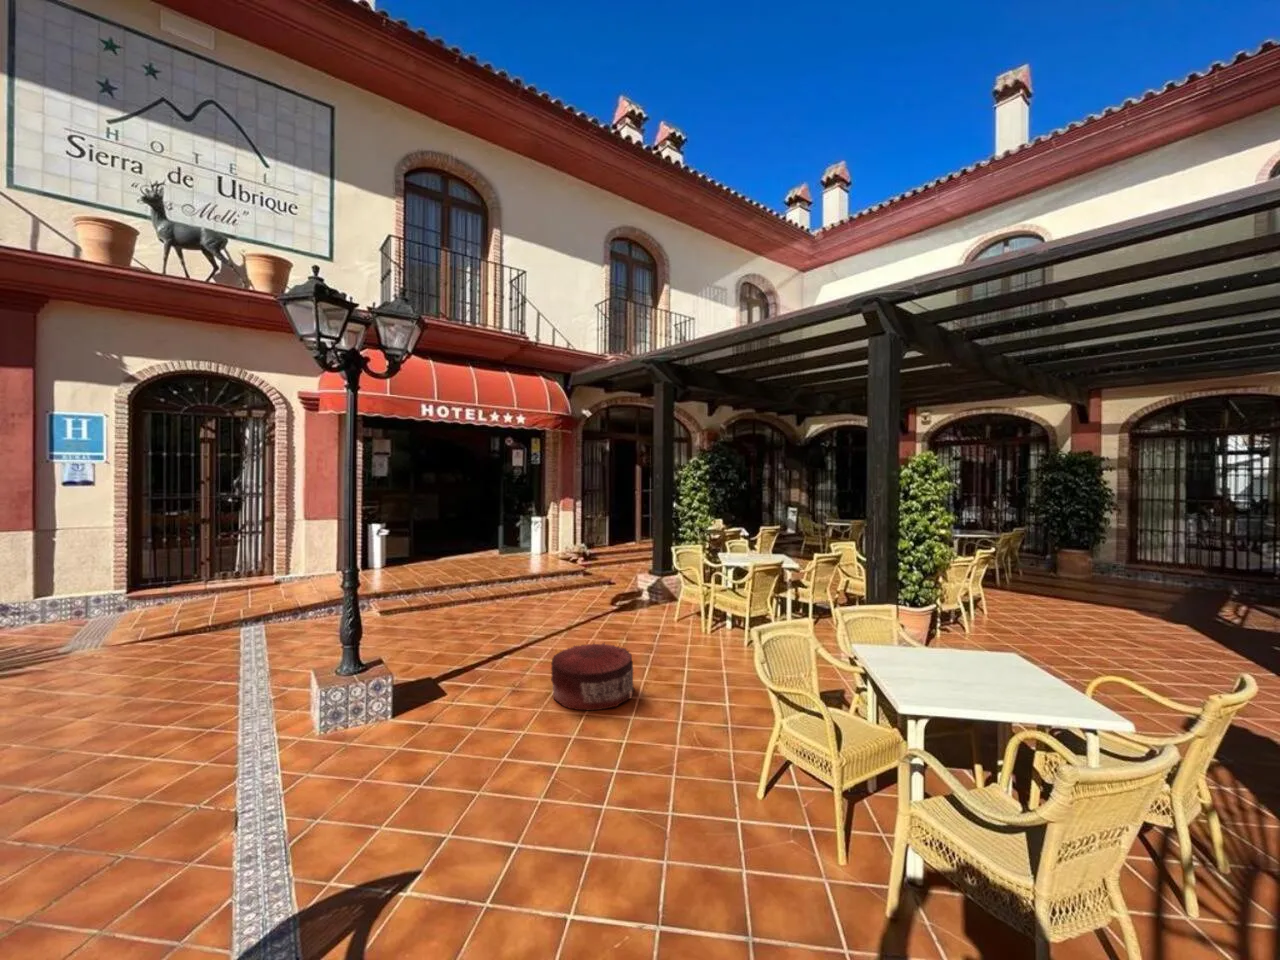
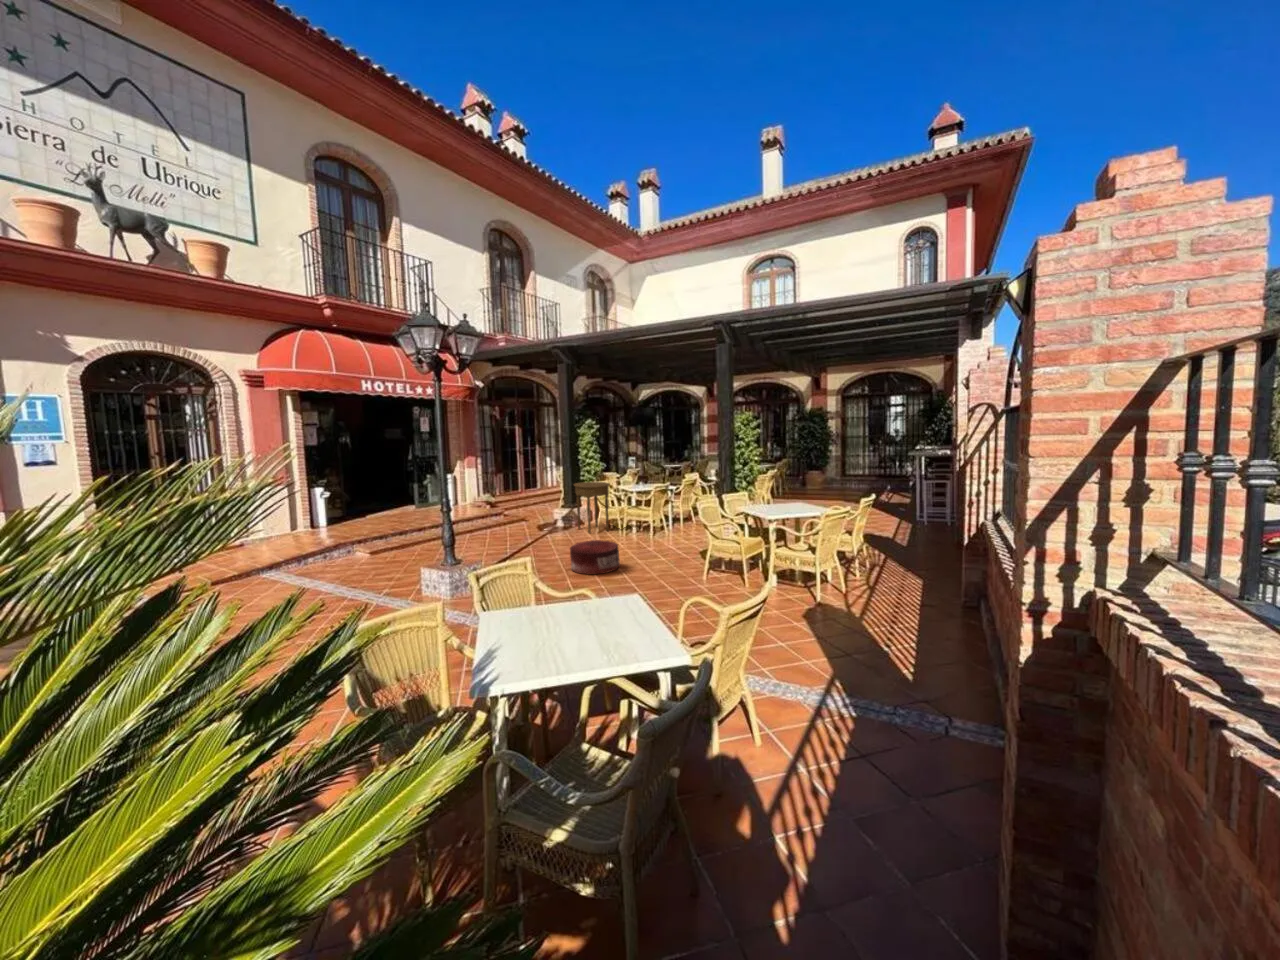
side table: none [648,542,699,618] -> present [574,482,610,533]

